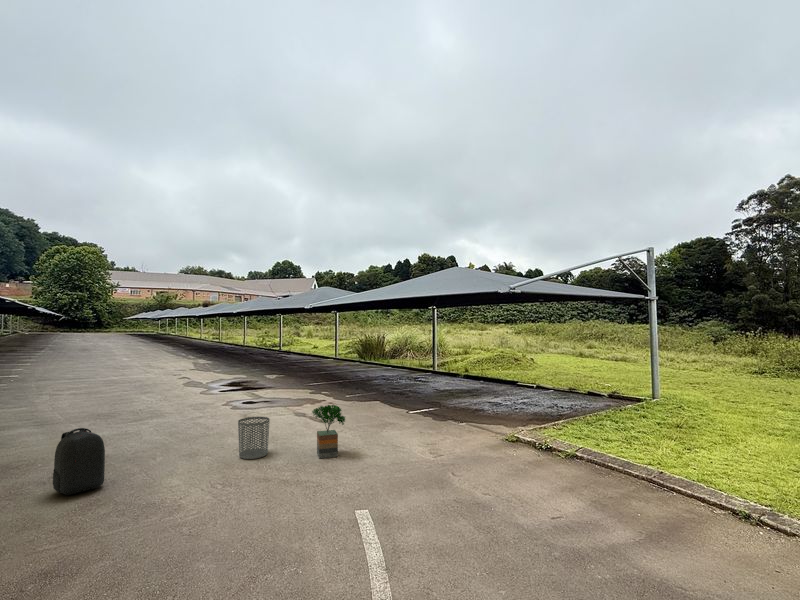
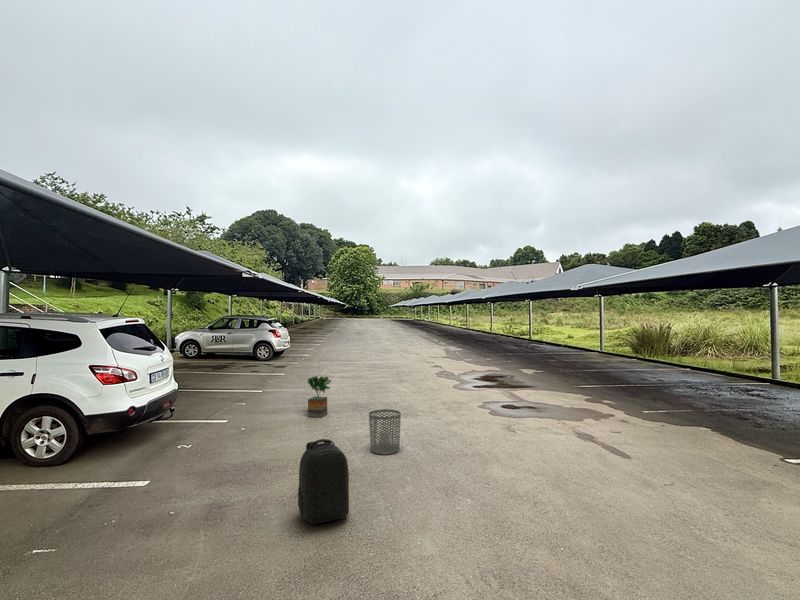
potted tree: present [312,405,345,458] -> present [307,376,331,418]
waste bin: present [238,417,270,459] -> present [369,409,401,455]

